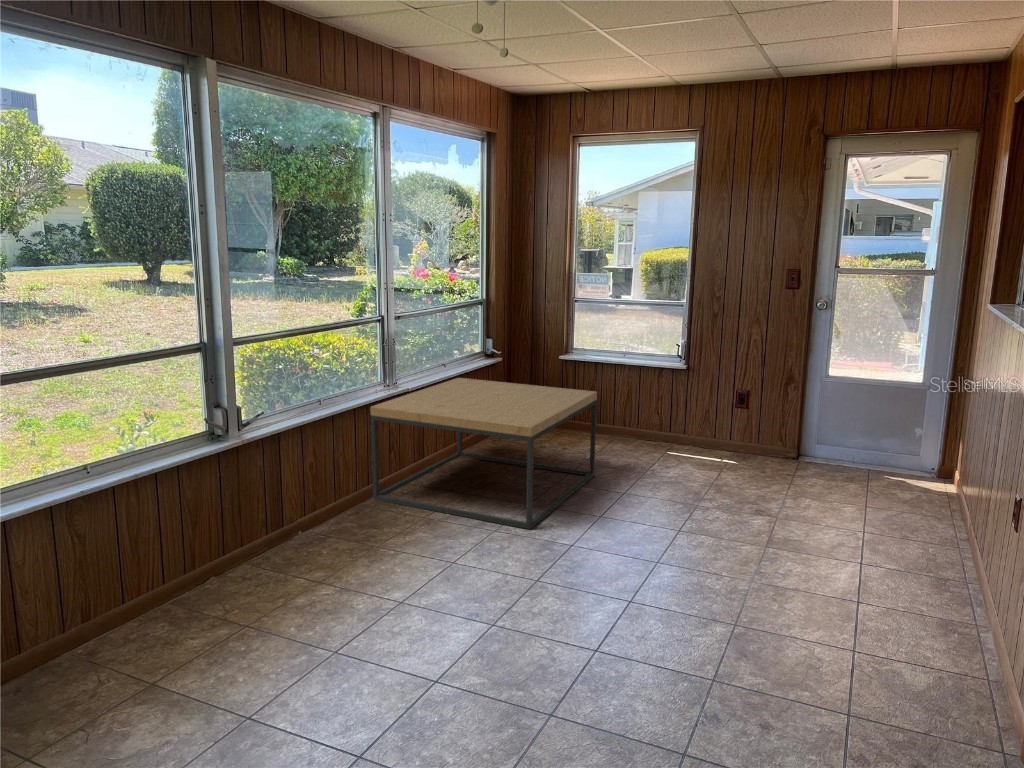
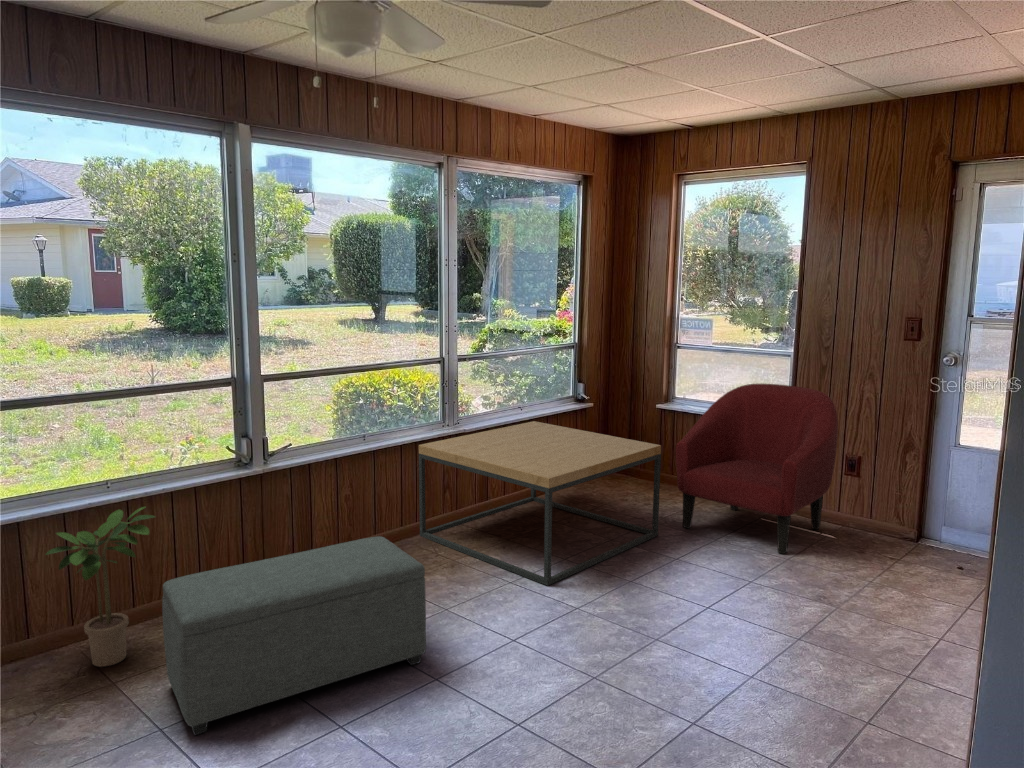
armchair: none [604,331,737,480] -> present [676,384,838,554]
potted plant: none [61,489,167,671] -> present [46,507,155,667]
ottoman: none [213,496,470,715] -> present [162,536,426,735]

